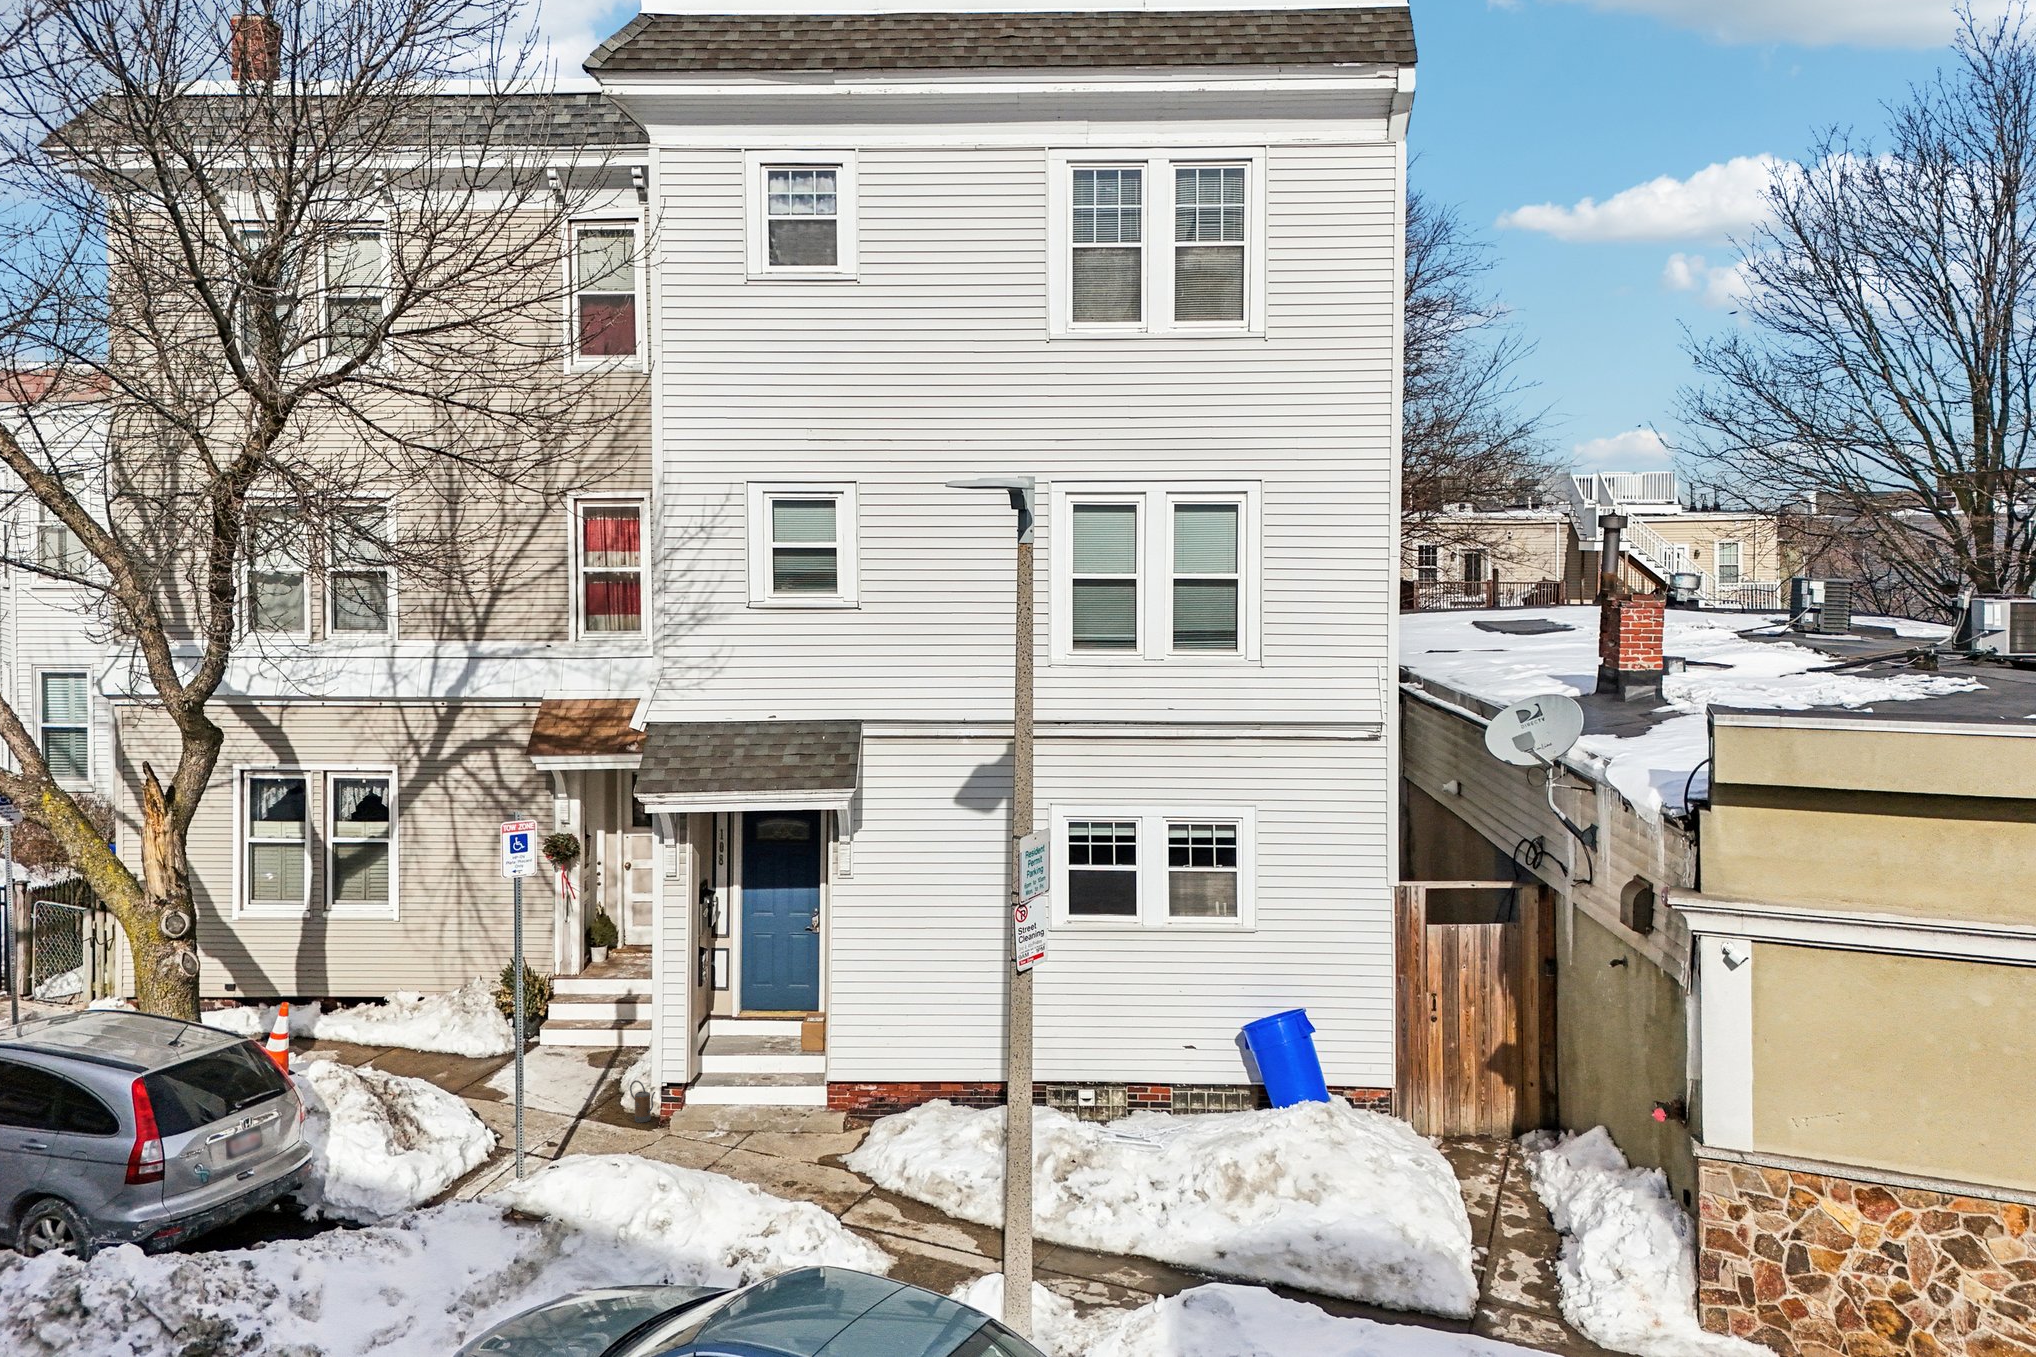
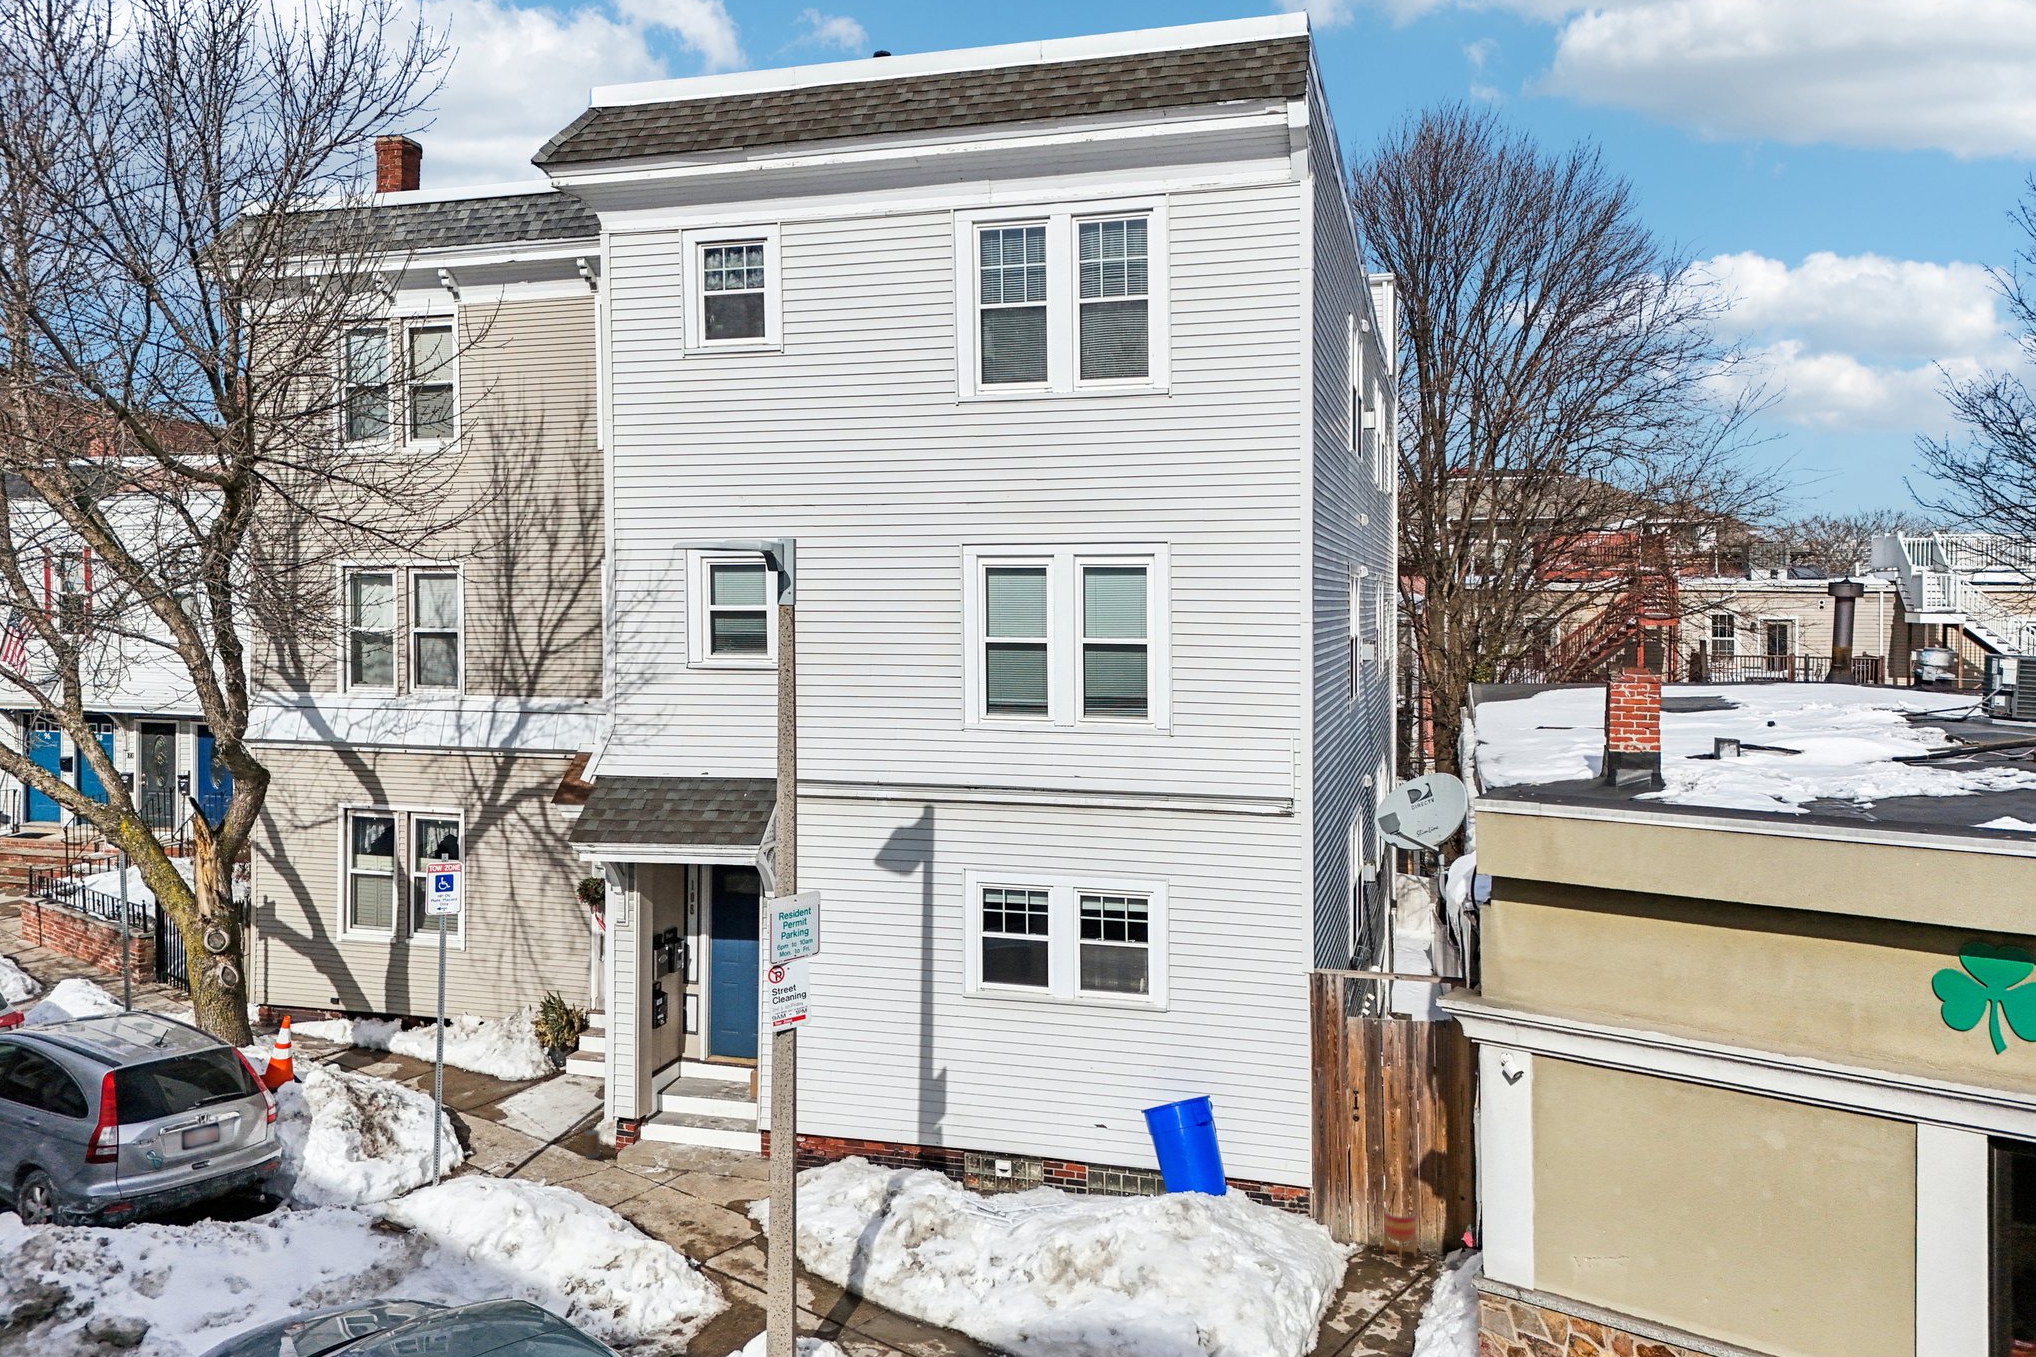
planter: none [1462,1099,1492,1150] -> present [1384,1209,1417,1262]

